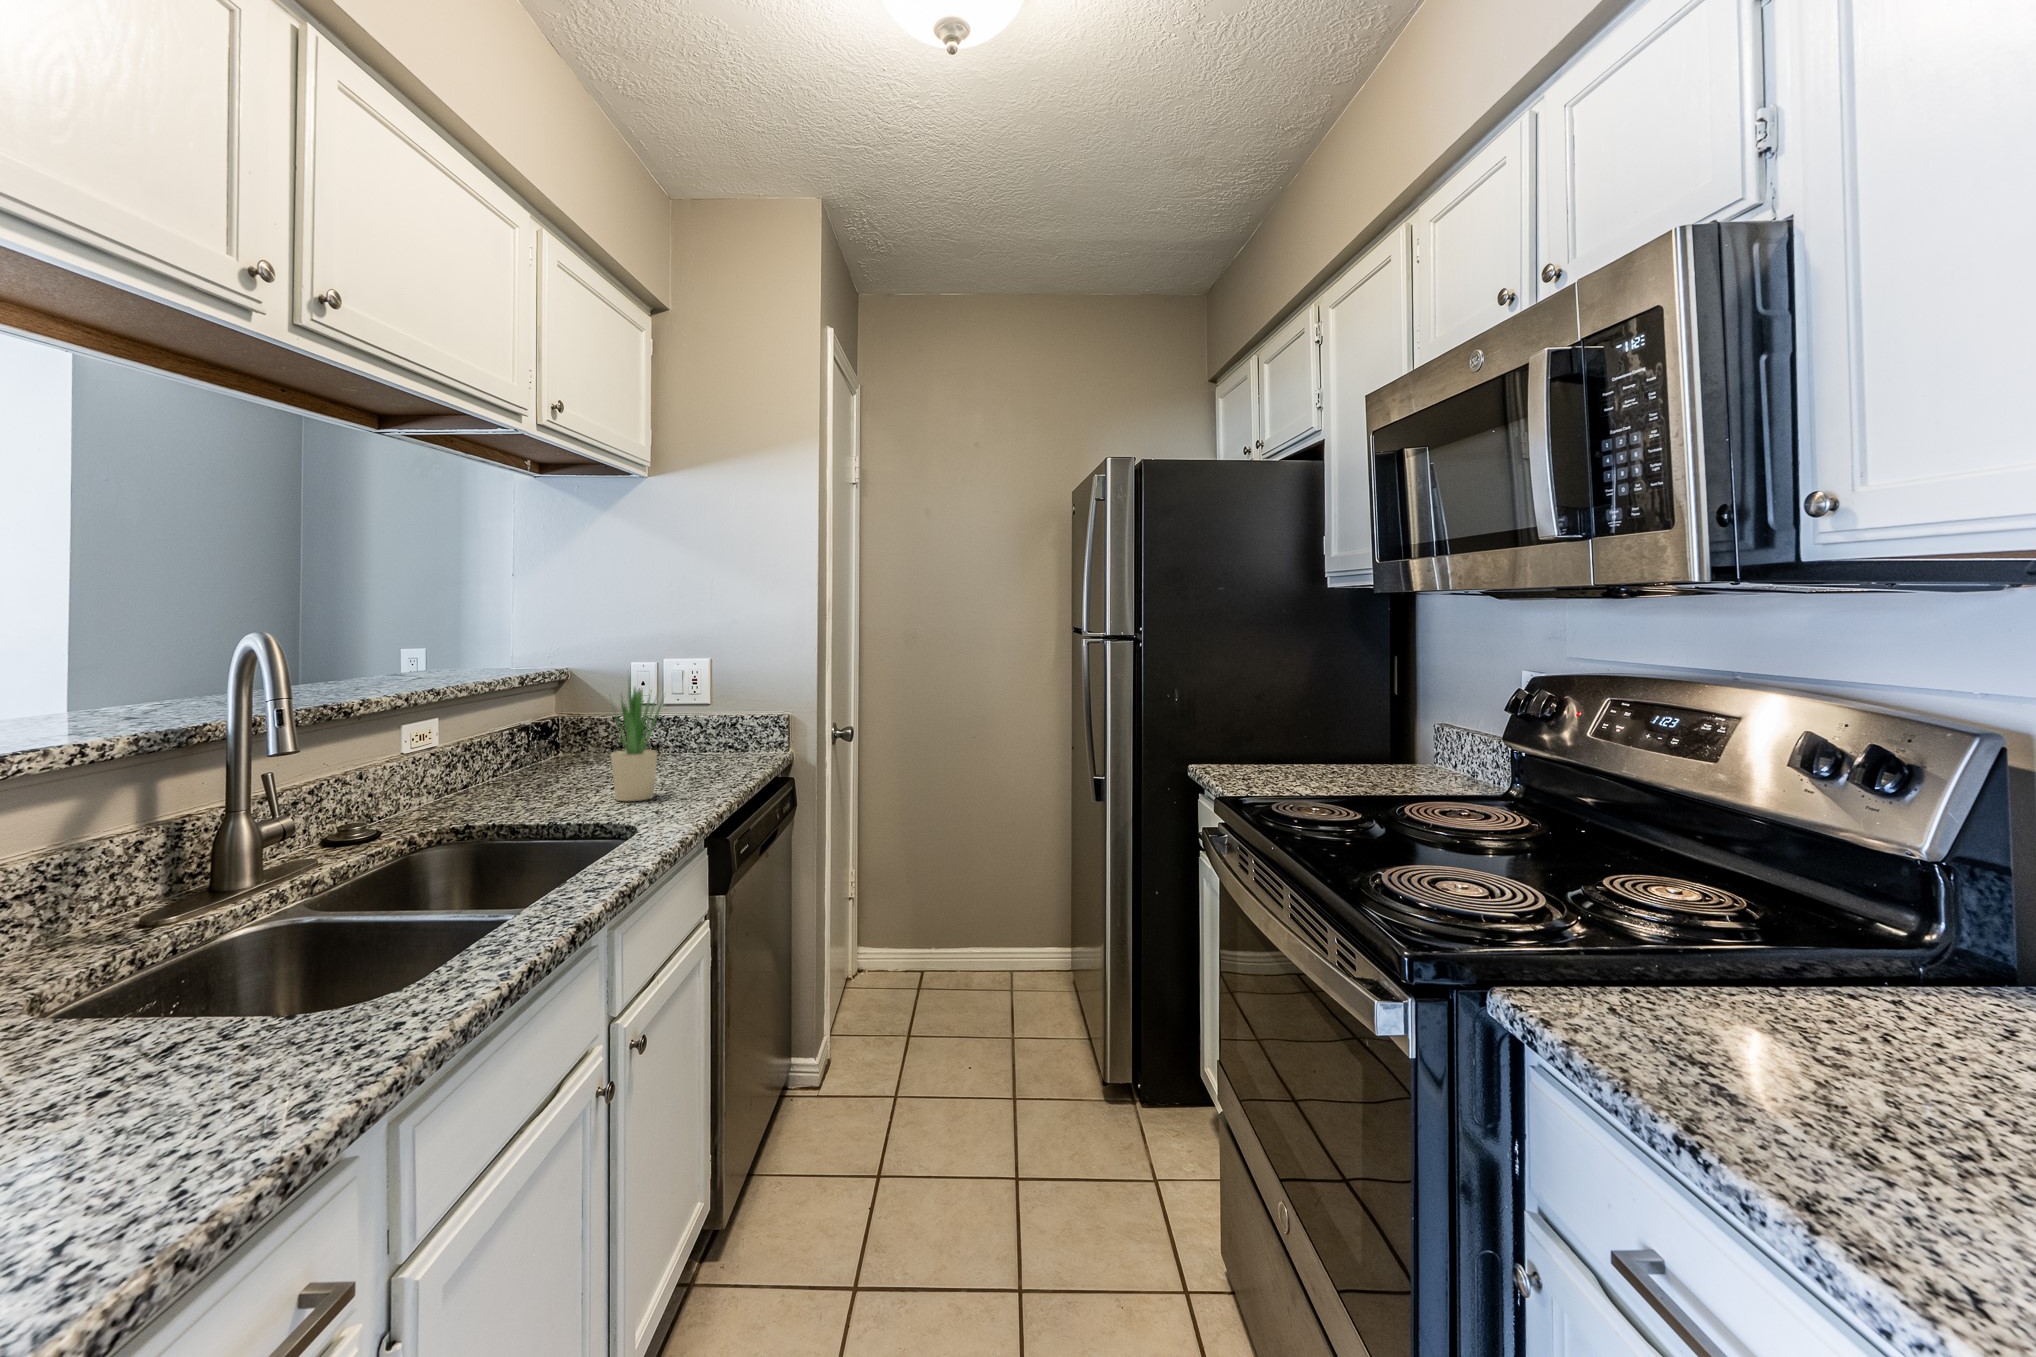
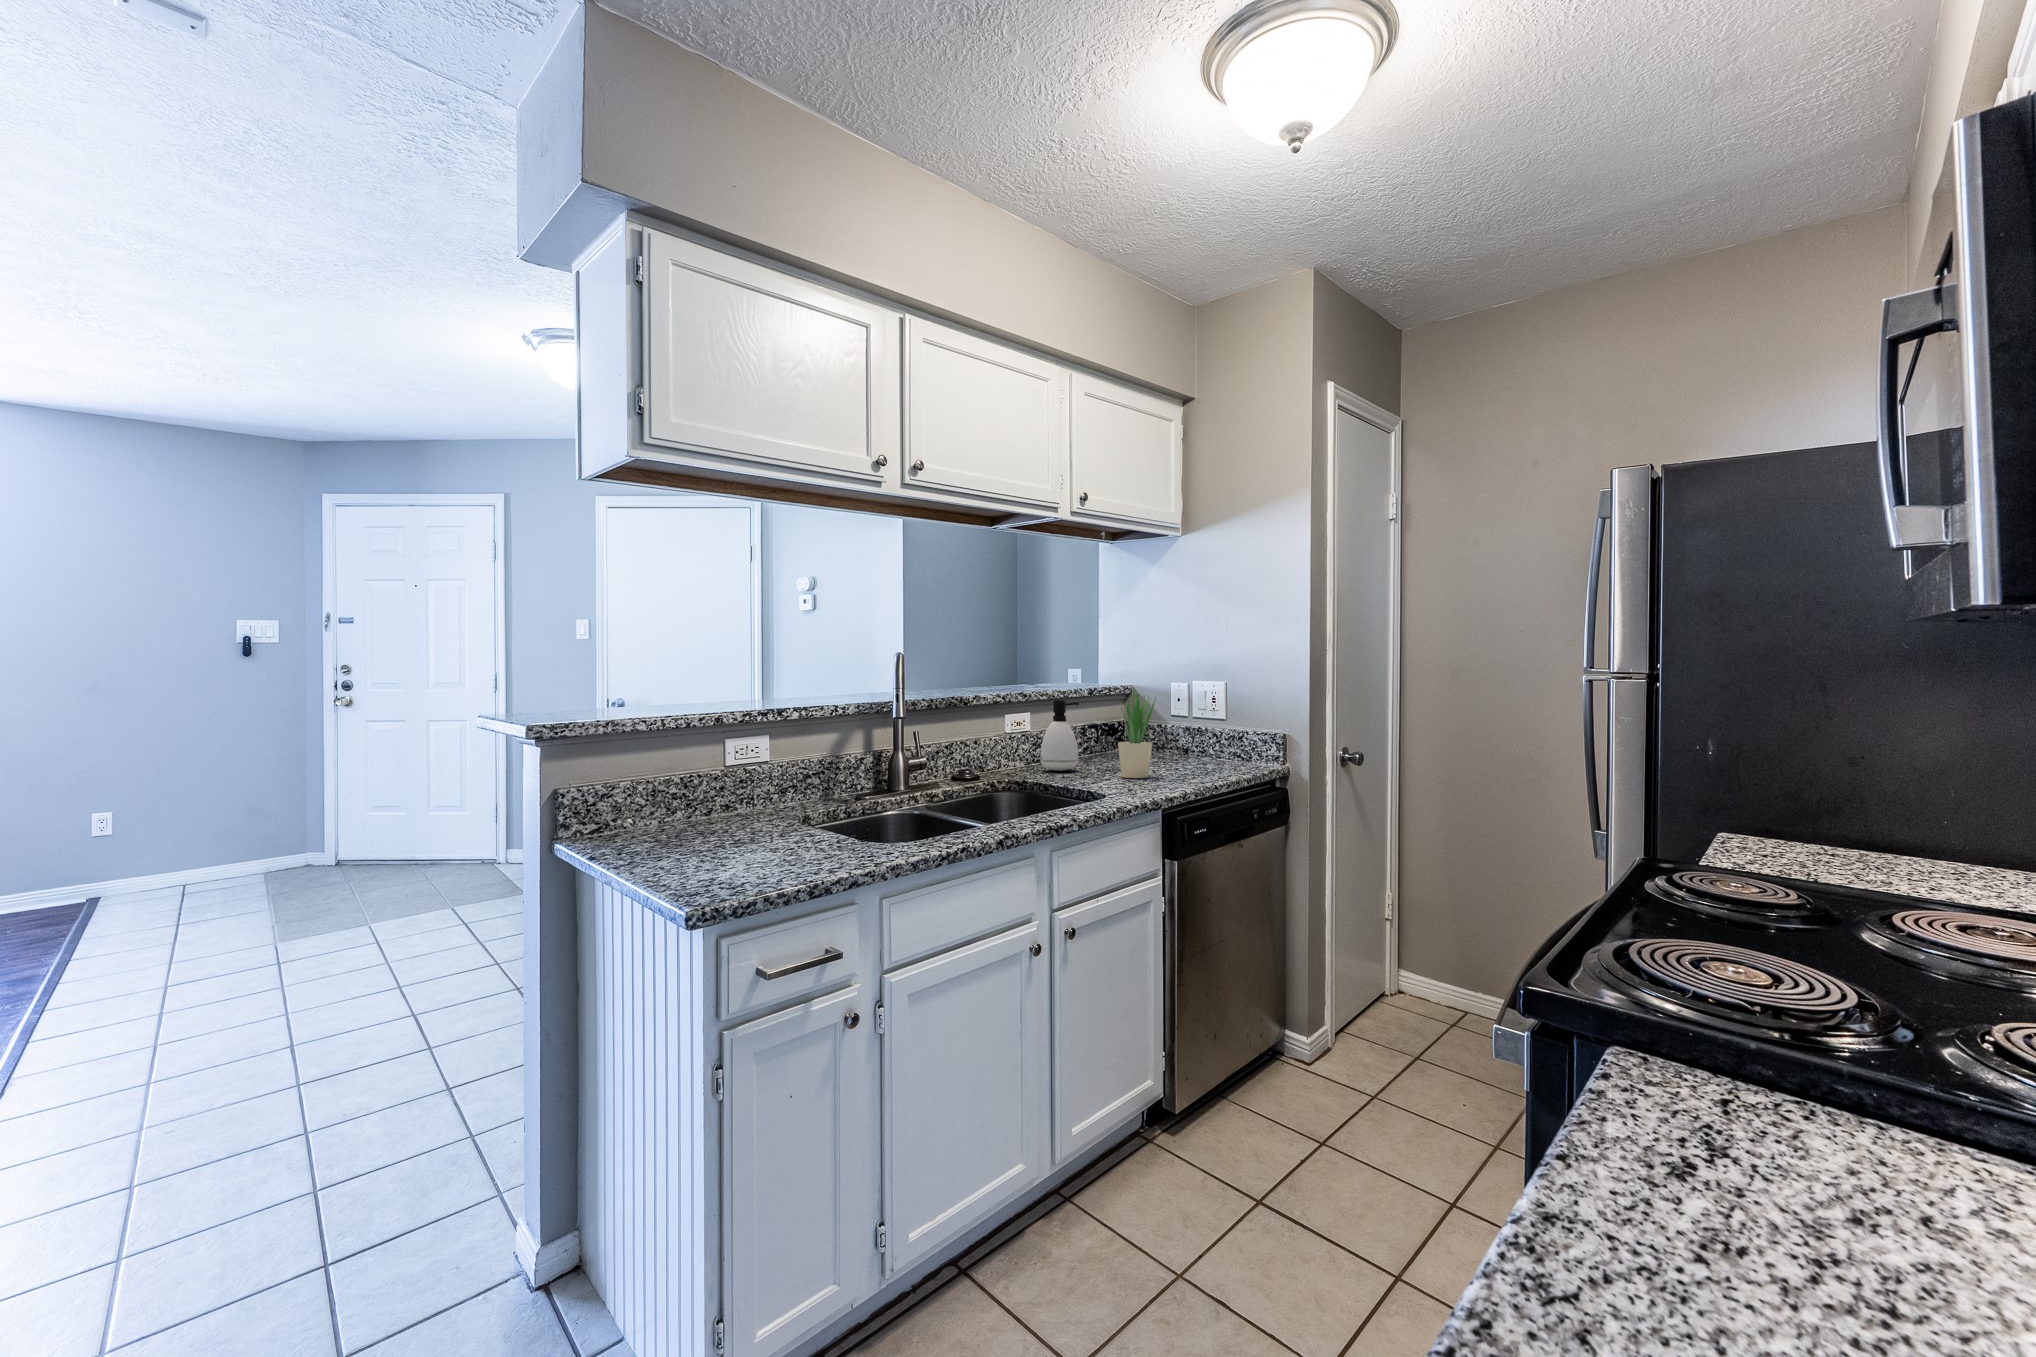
soap dispenser: none [471,697,535,800] -> present [1040,700,1079,771]

